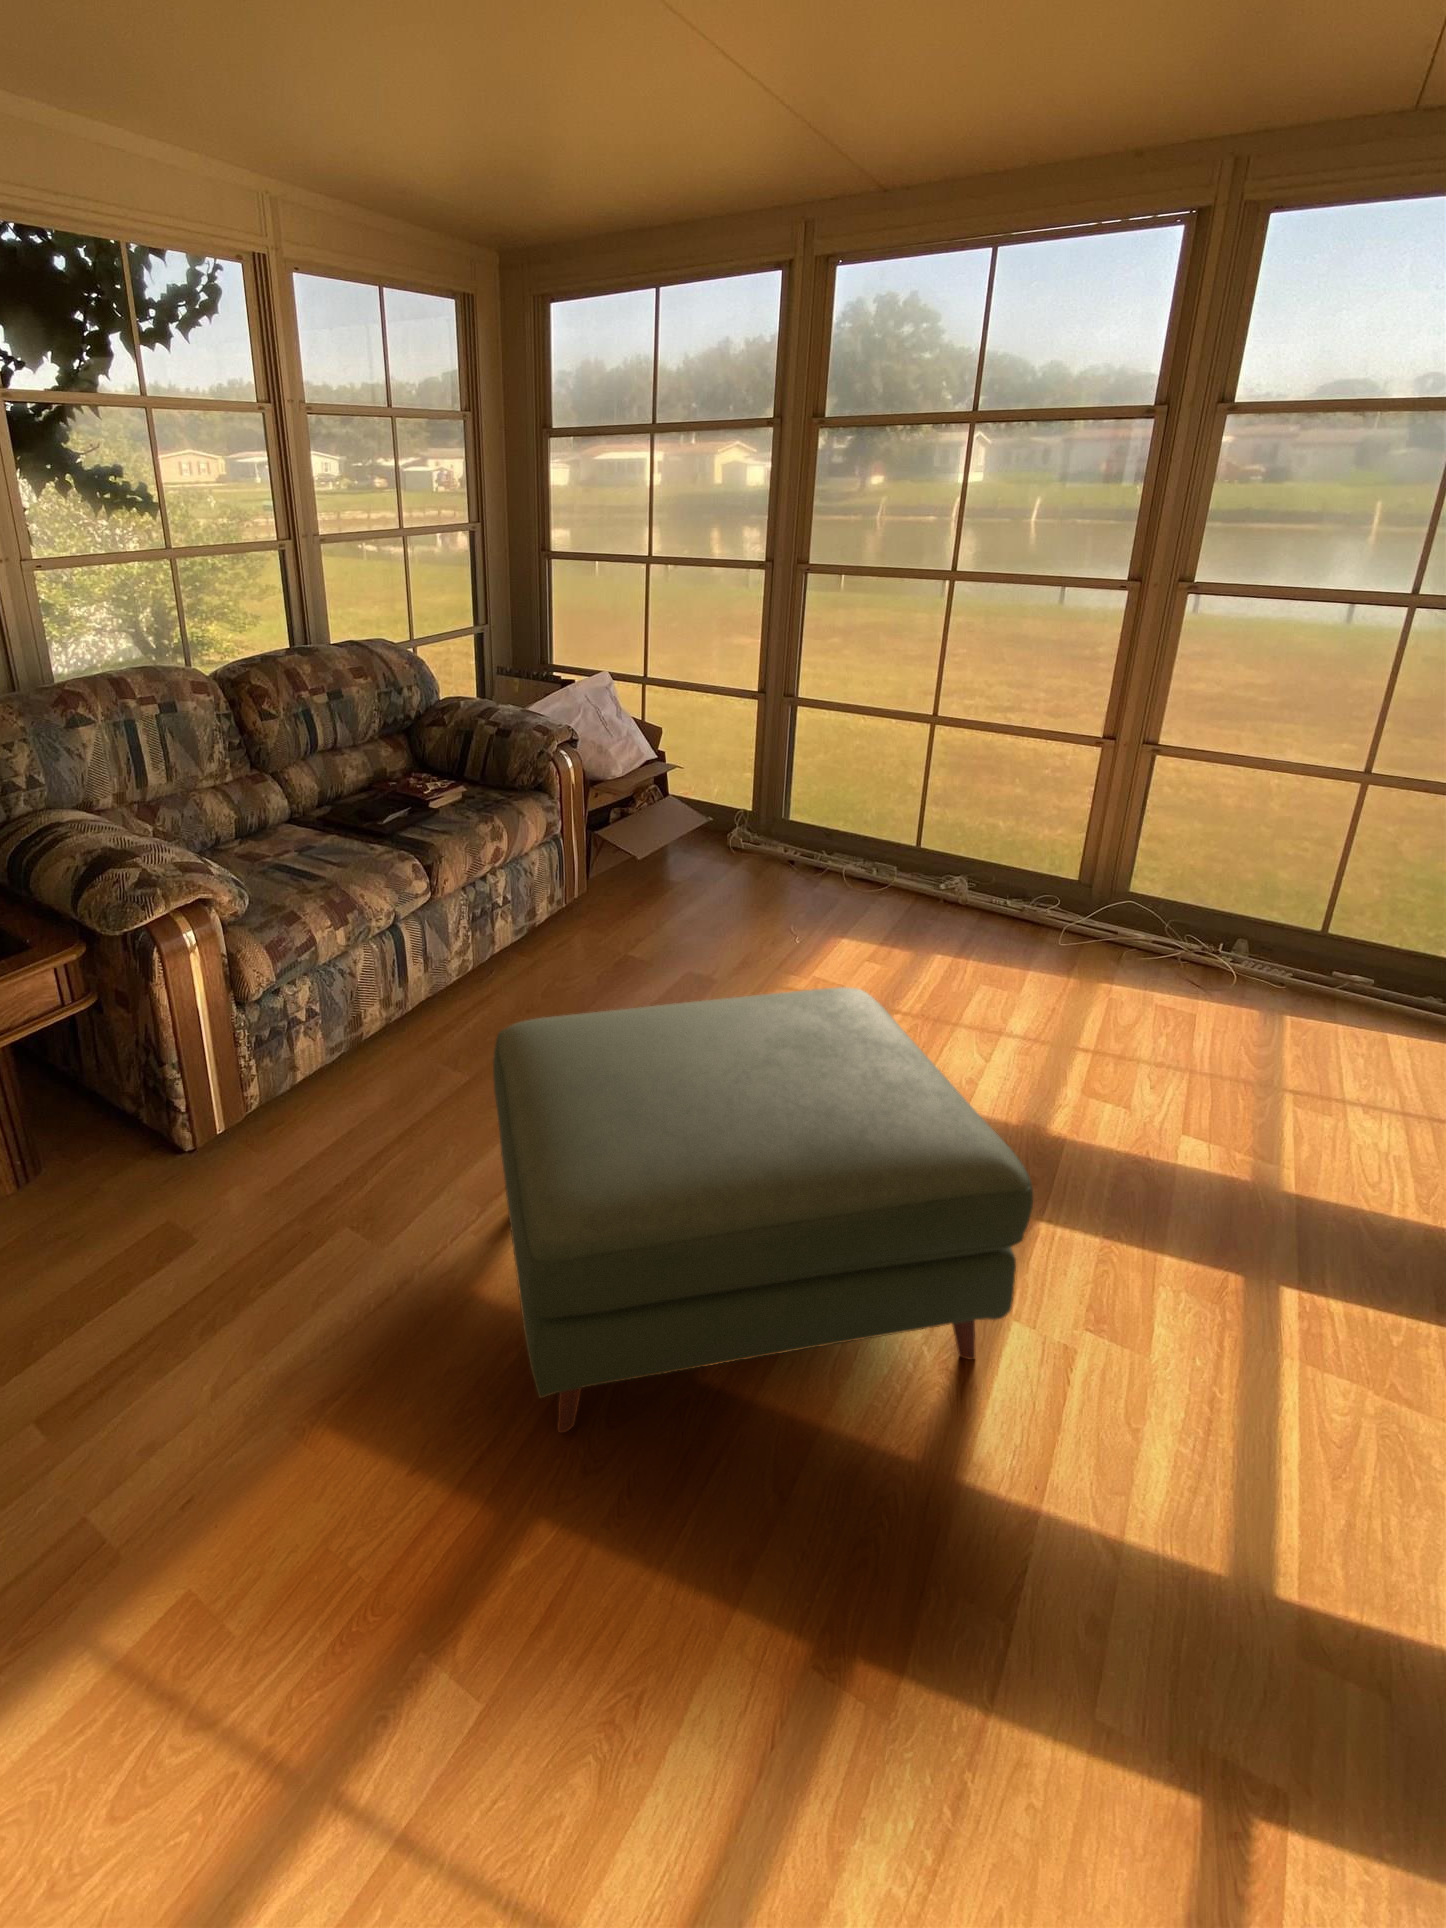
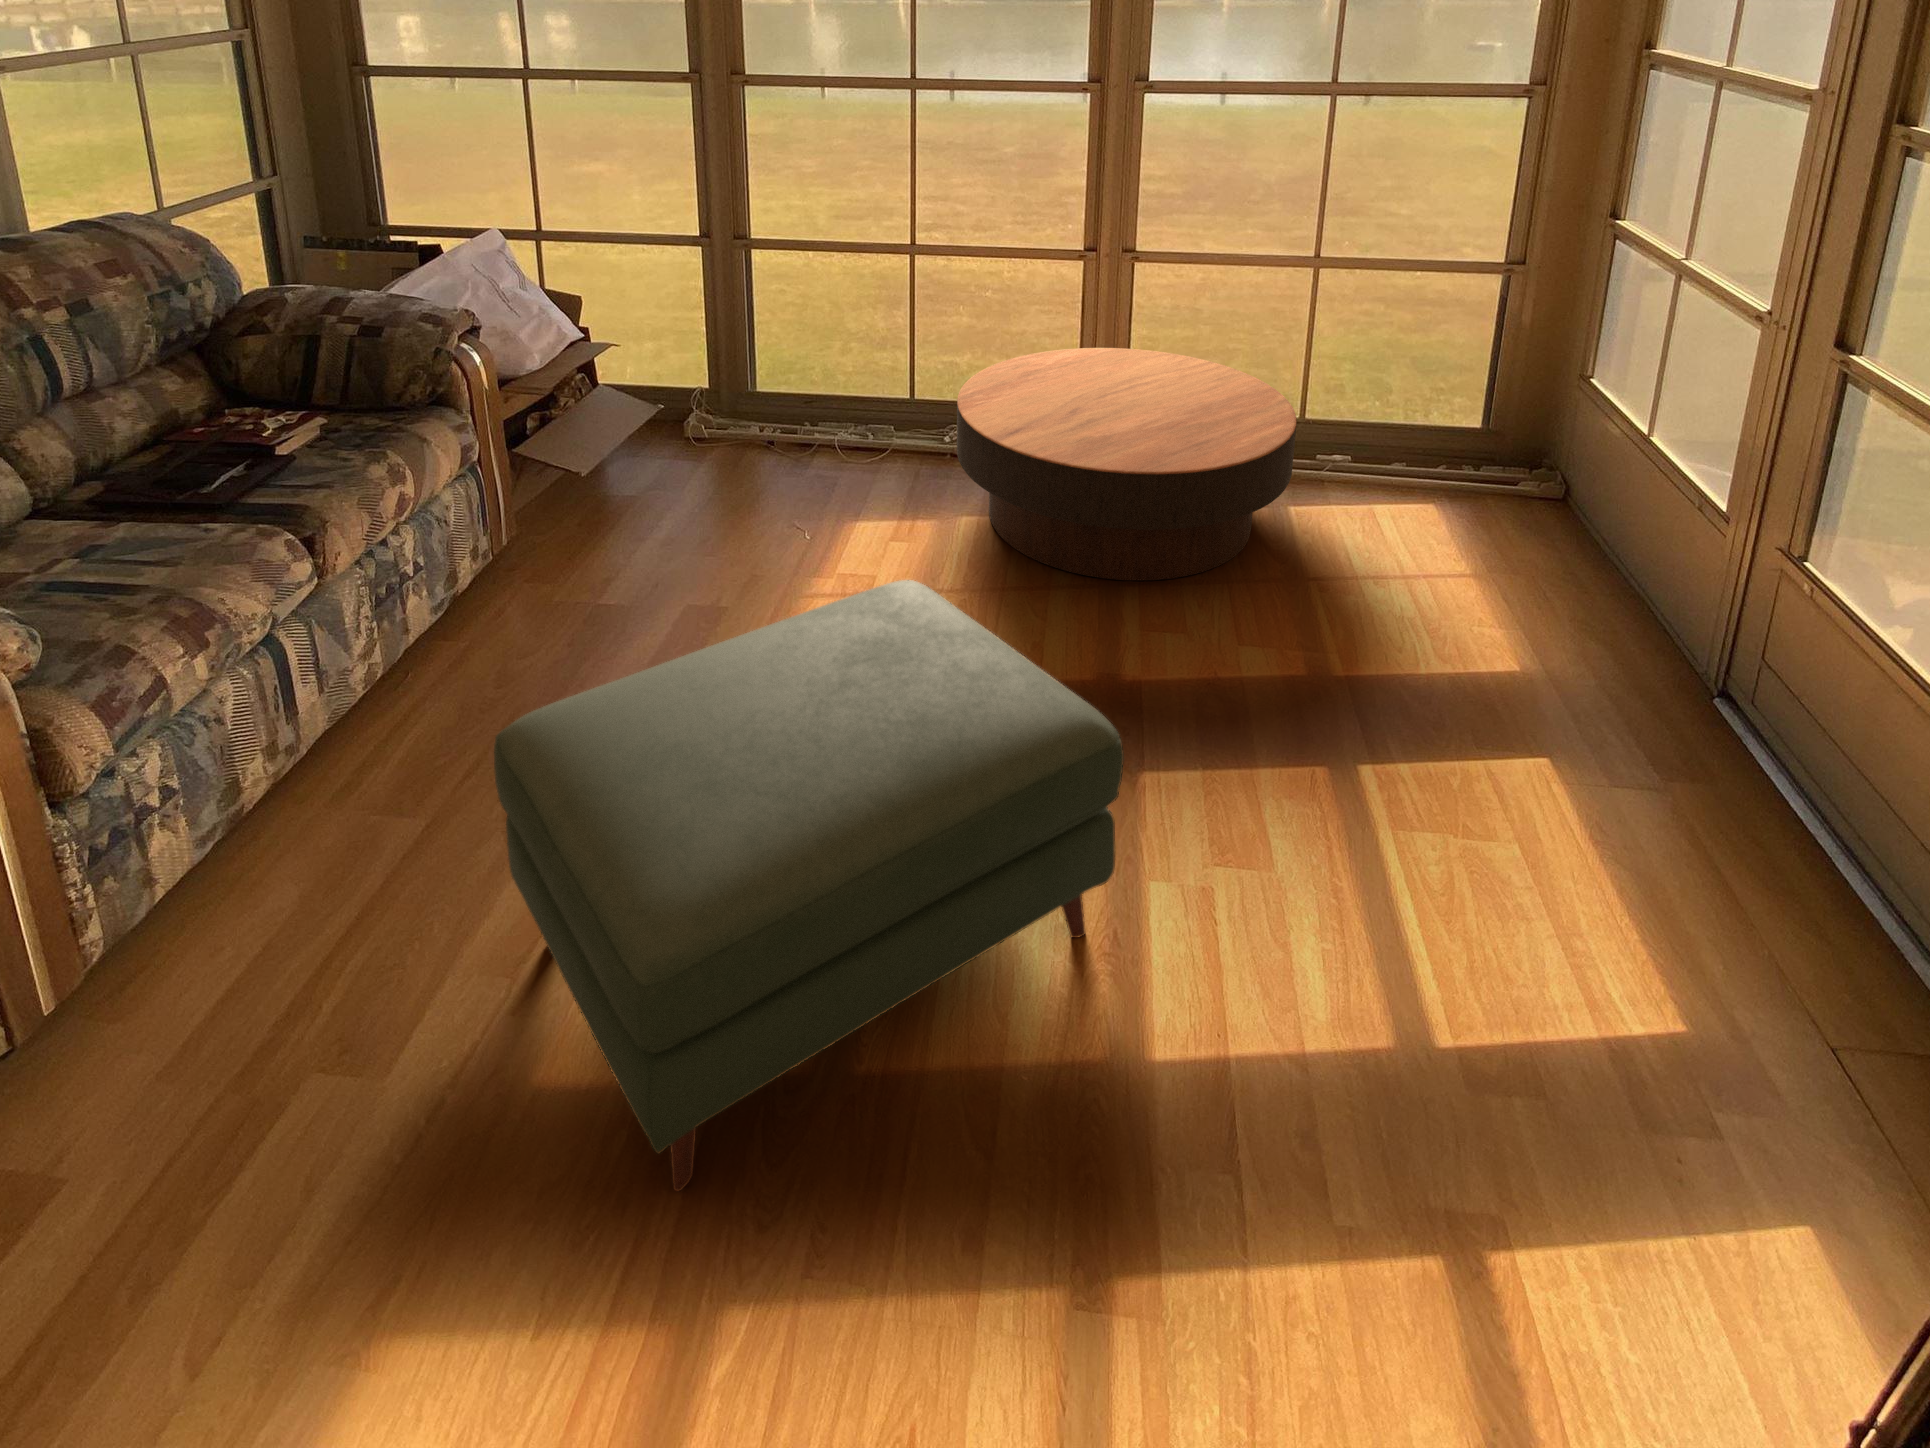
coffee table: none [946,819,1326,1052] -> present [957,348,1297,580]

